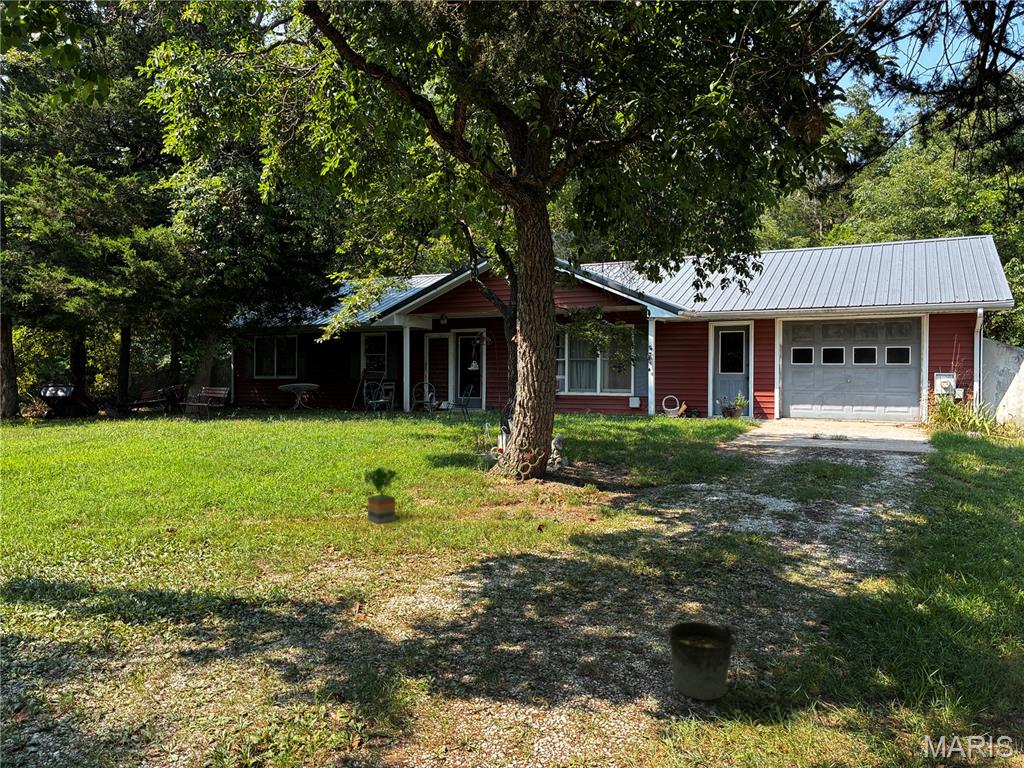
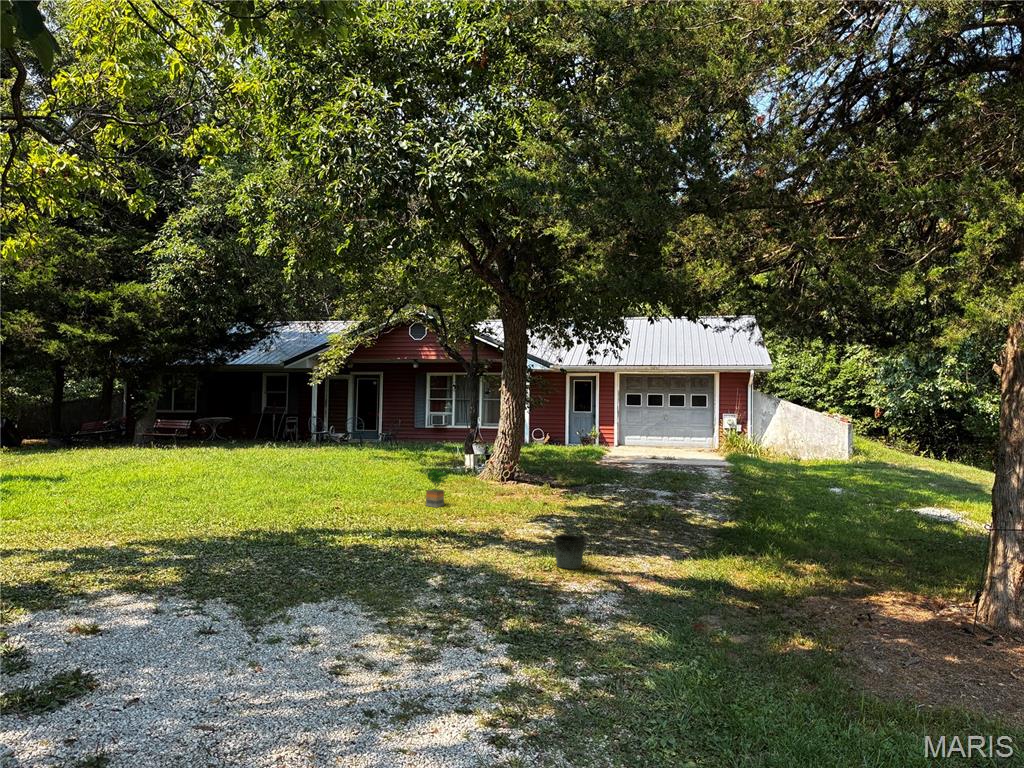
bucket: present [669,622,738,700] -> present [554,535,587,569]

